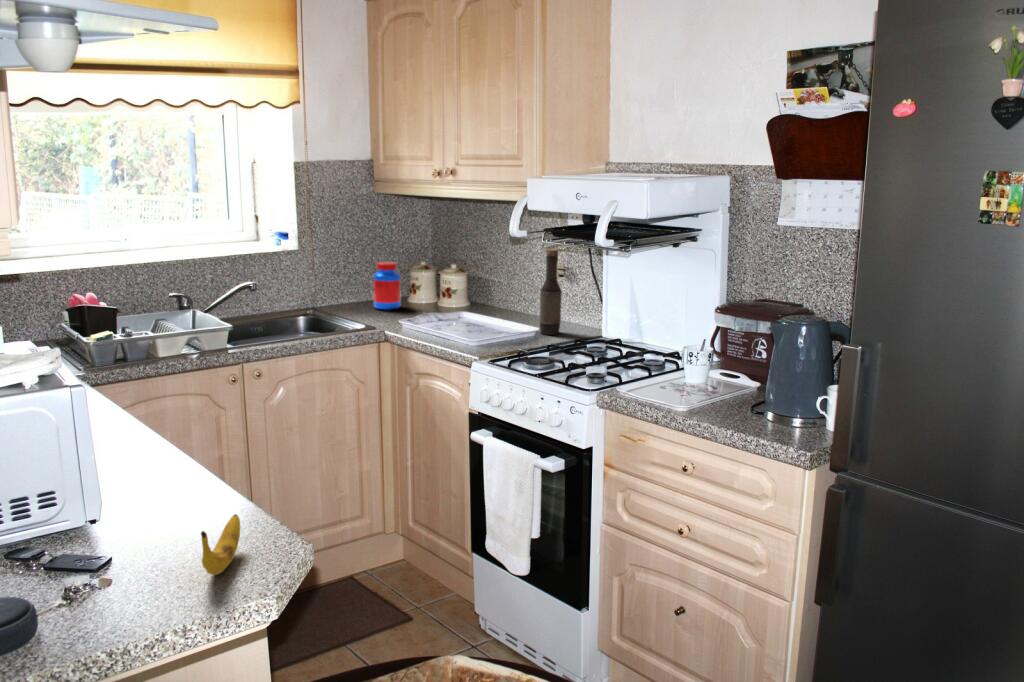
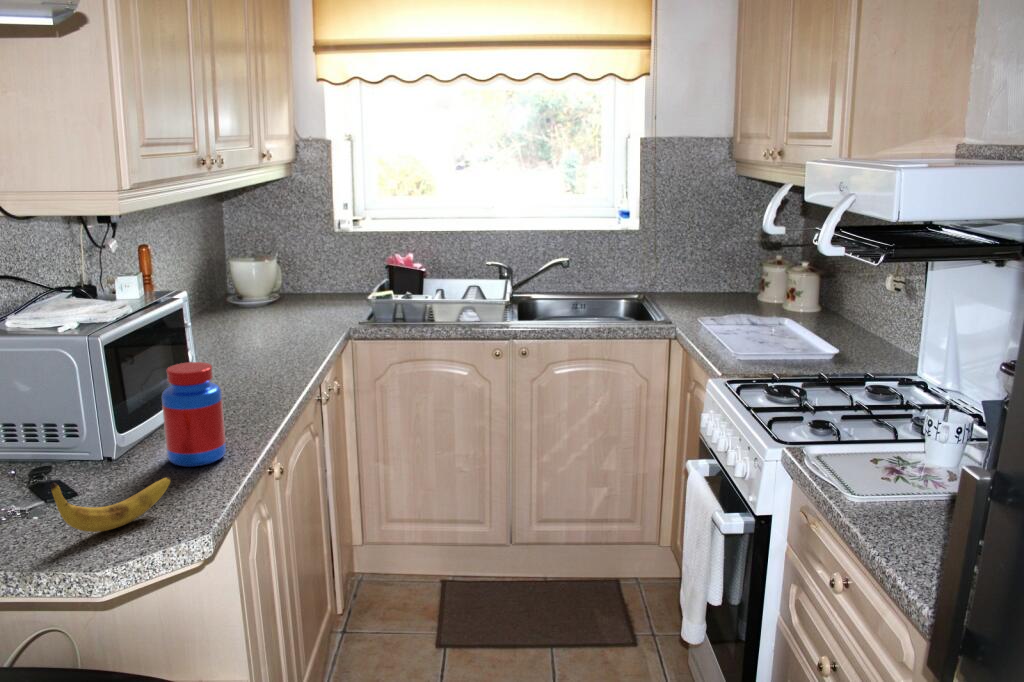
bottle: present [540,249,561,335] -> none [860,244,894,357]
jar: present [373,261,401,310] -> present [162,362,226,467]

